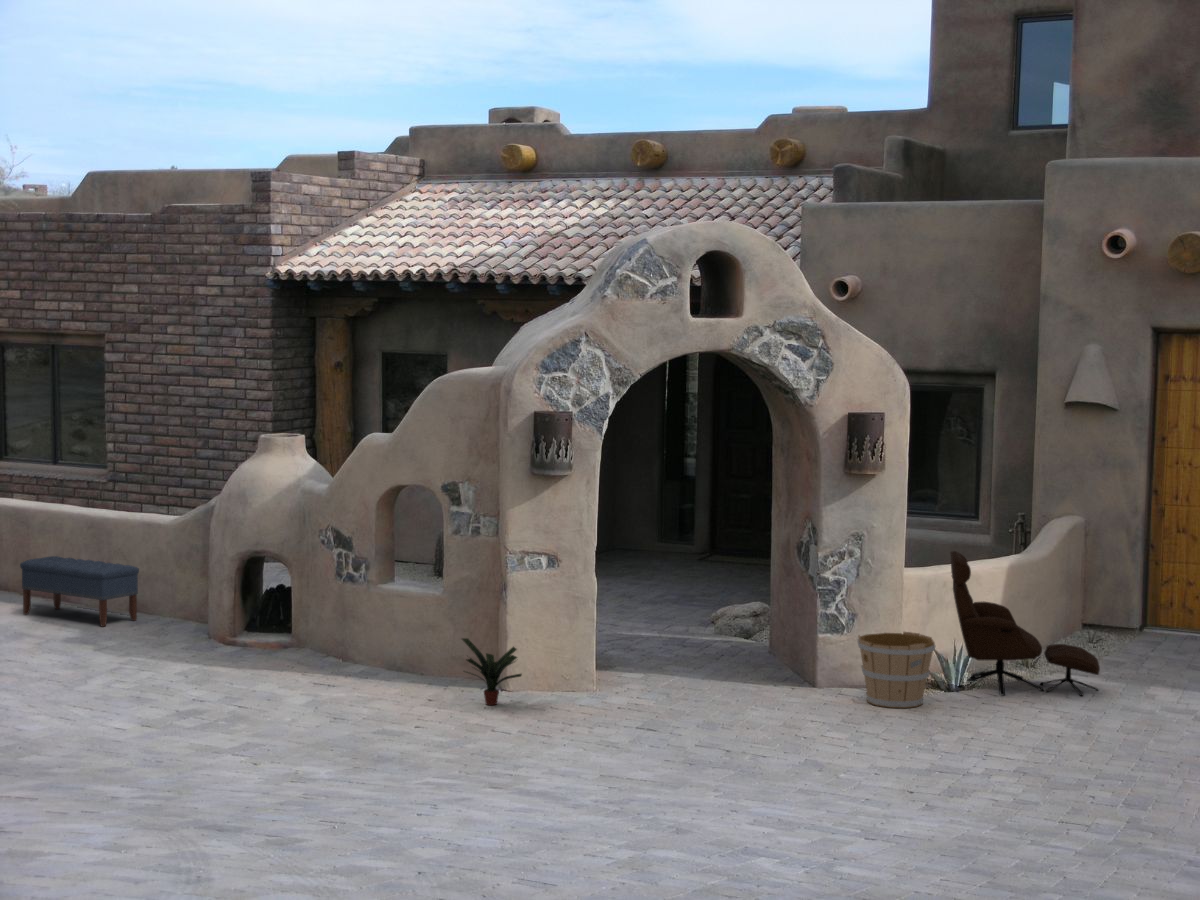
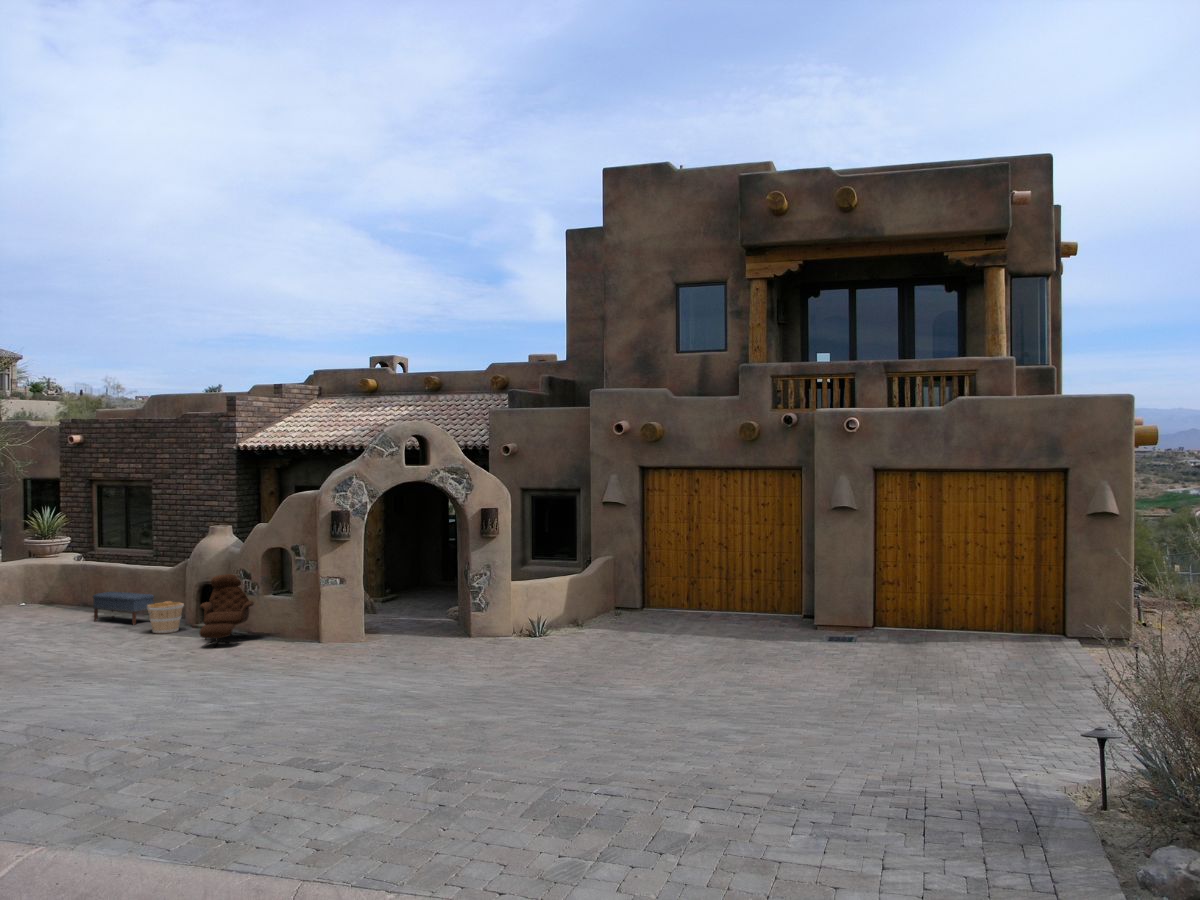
lounge chair: present [950,551,1100,696] -> present [199,574,254,647]
wooden bucket: present [858,632,936,708] -> present [147,601,183,633]
potted plant: present [462,638,522,705] -> none [298,619,327,650]

